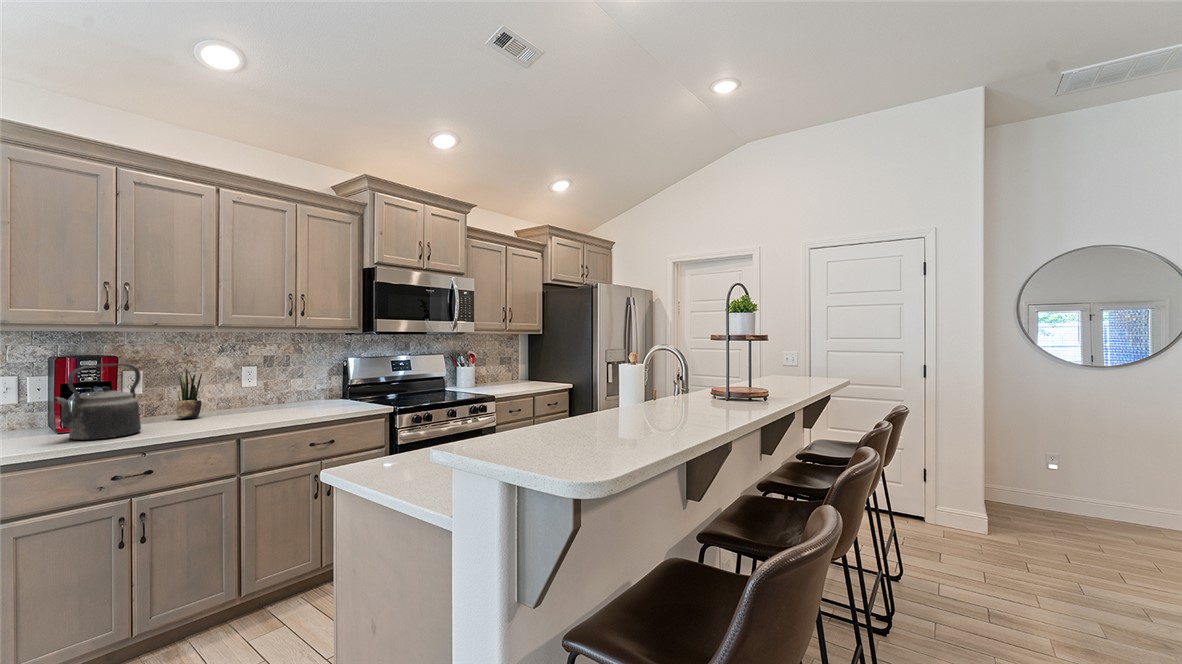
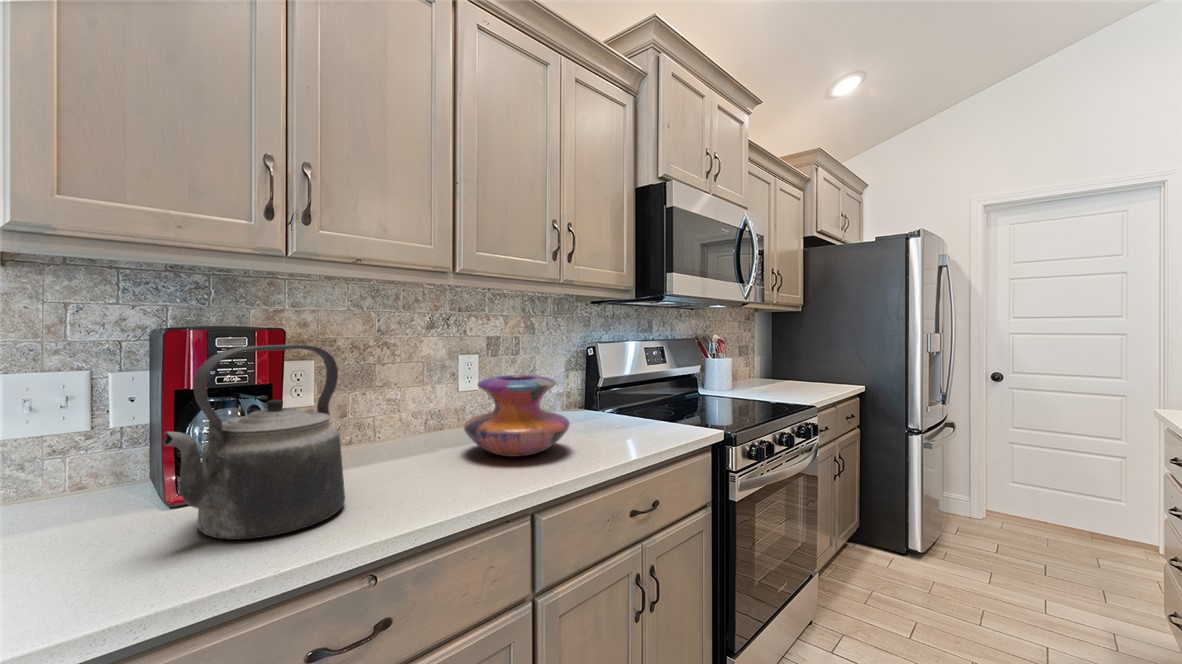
potted plant: present [176,370,202,418] -> none [377,358,418,453]
decorative vase: none [224,377,288,418] -> present [464,375,570,457]

